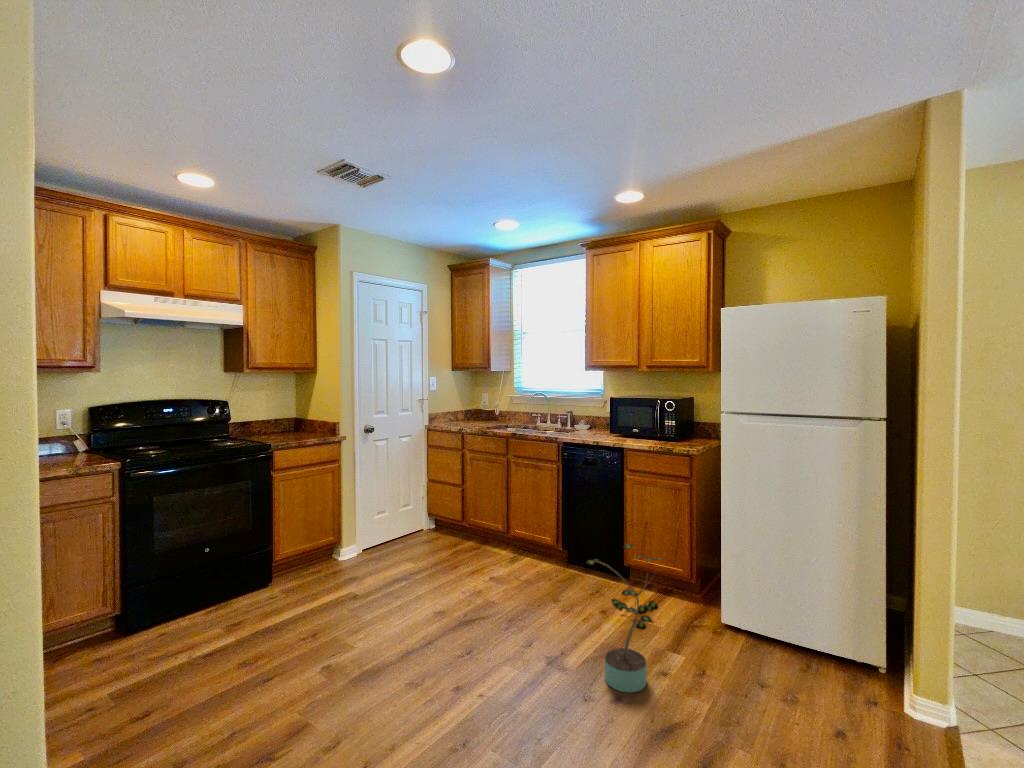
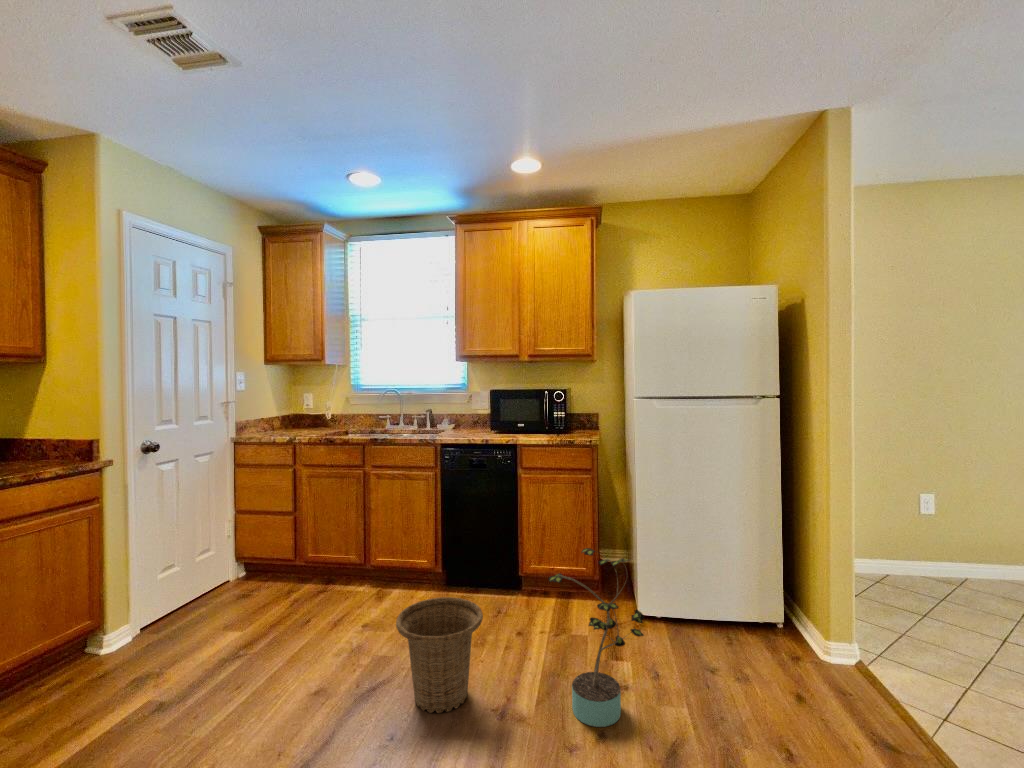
basket: none [482,563,548,647] -> present [396,597,483,713]

